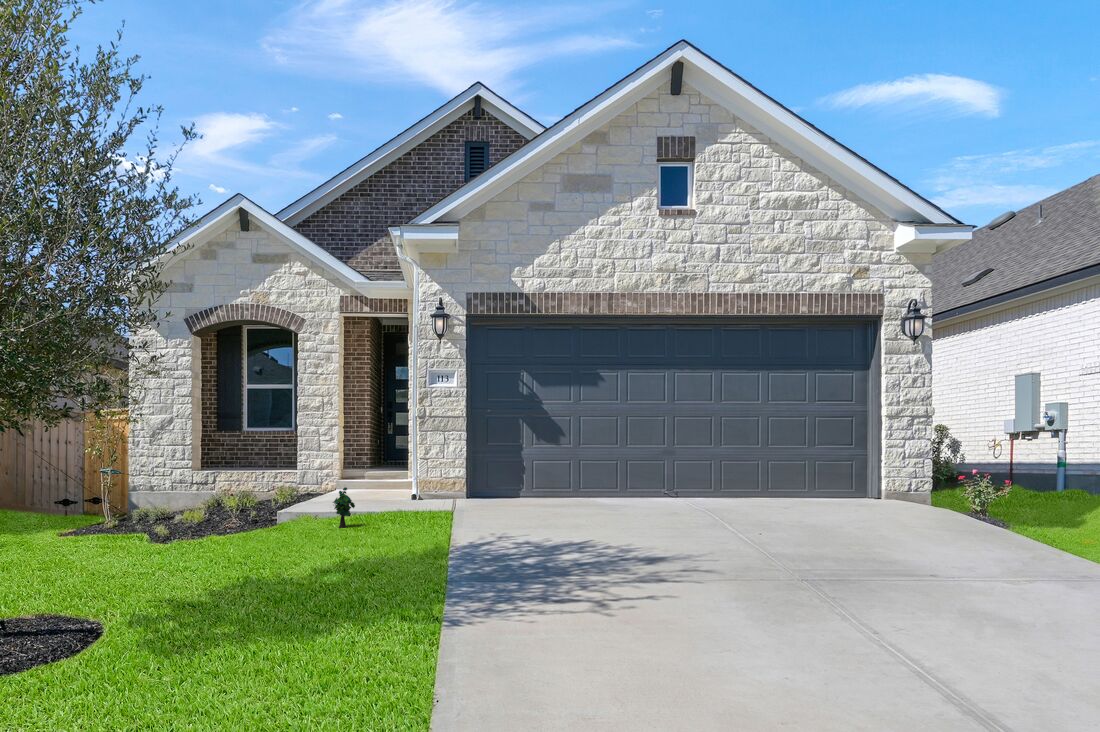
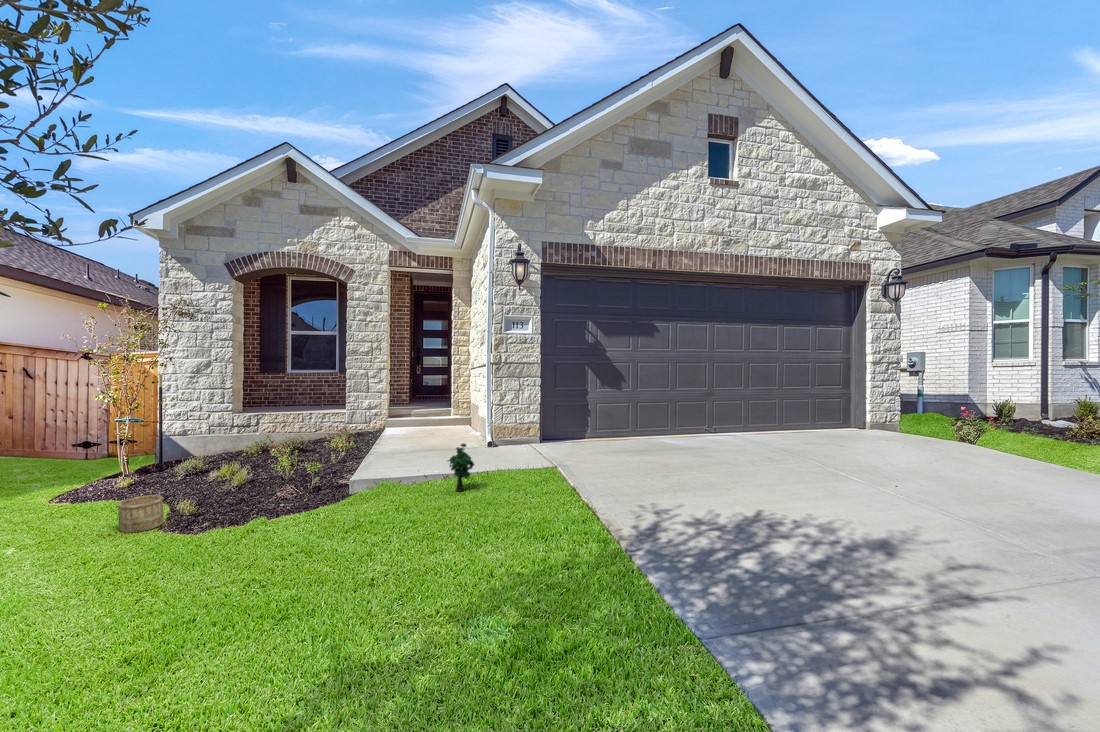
wooden bucket: none [99,523,129,548] -> present [117,495,164,533]

